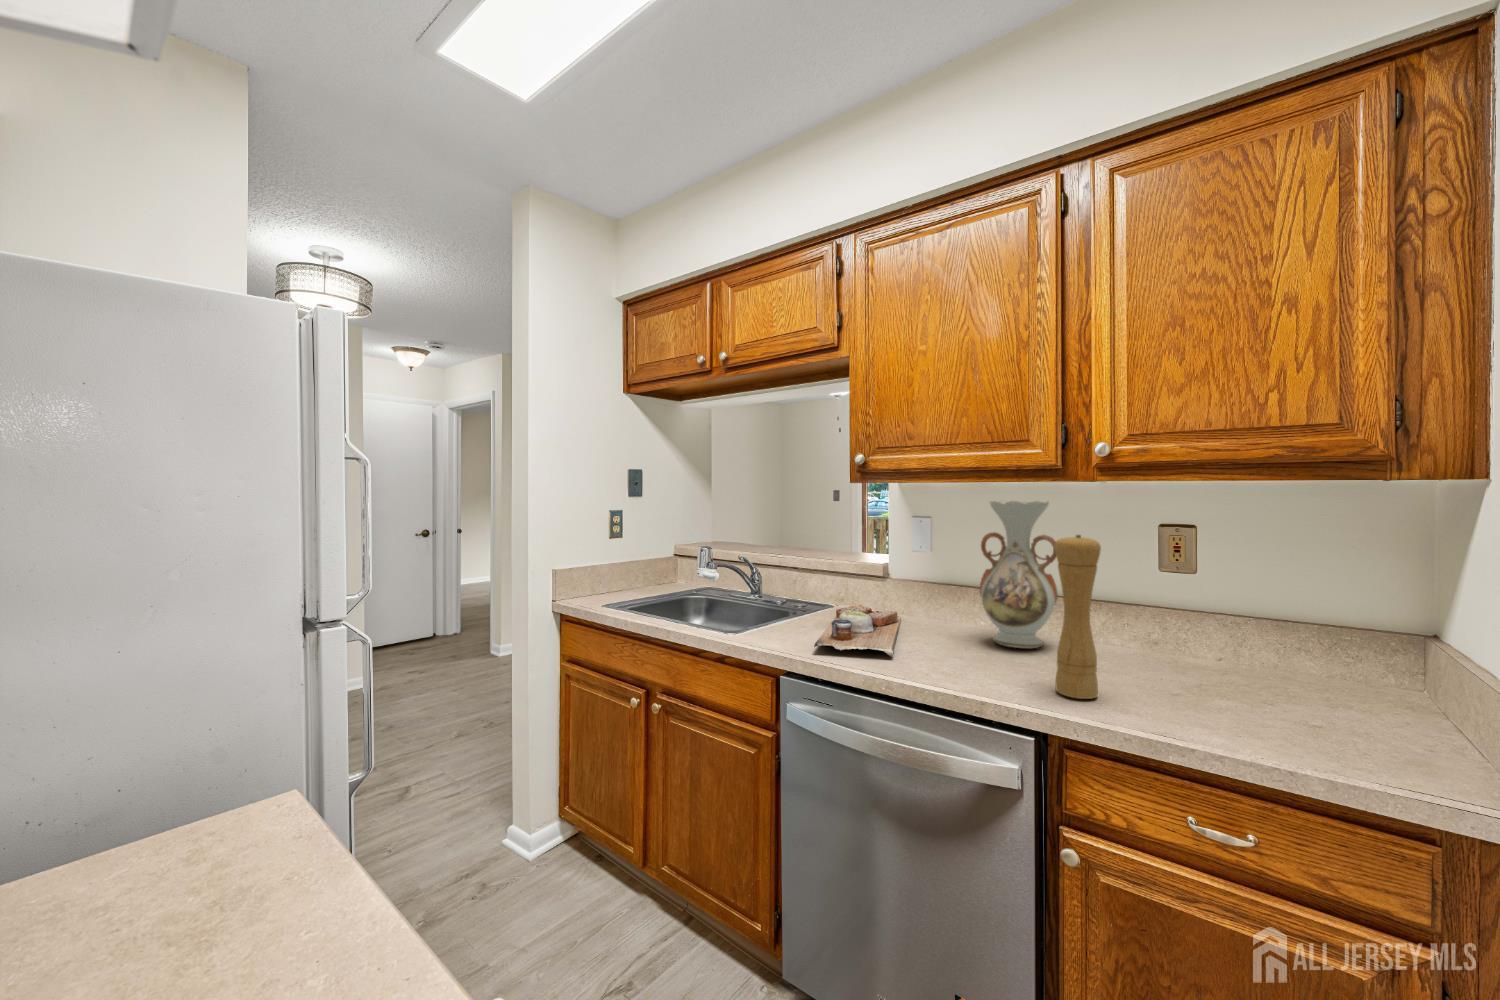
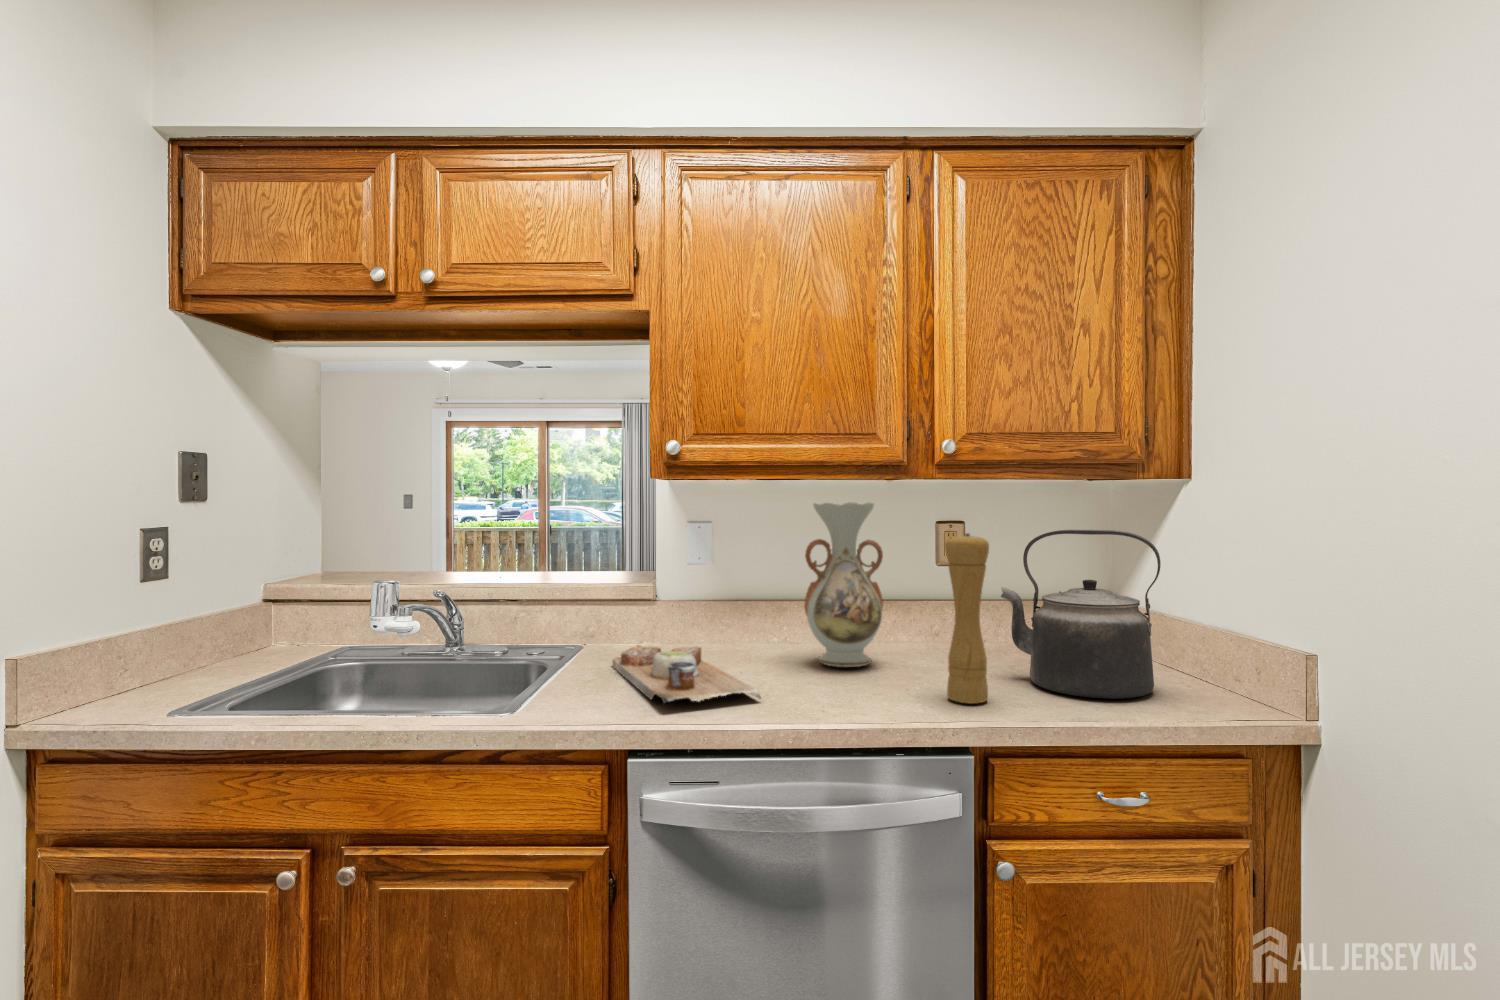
kettle: none [1163,535,1356,734] -> present [1001,530,1161,699]

